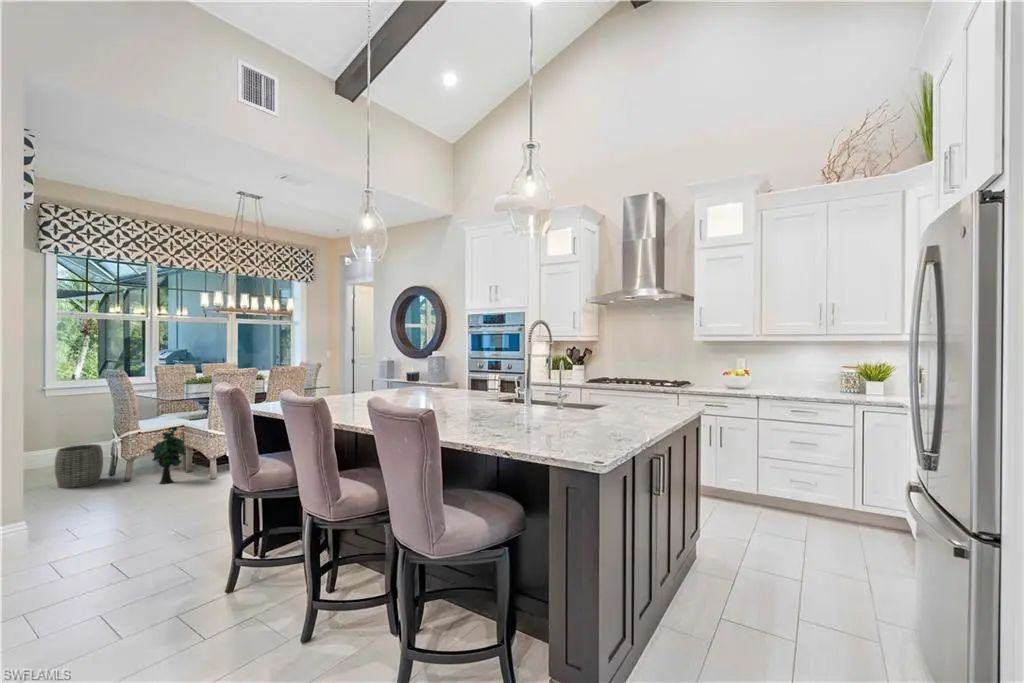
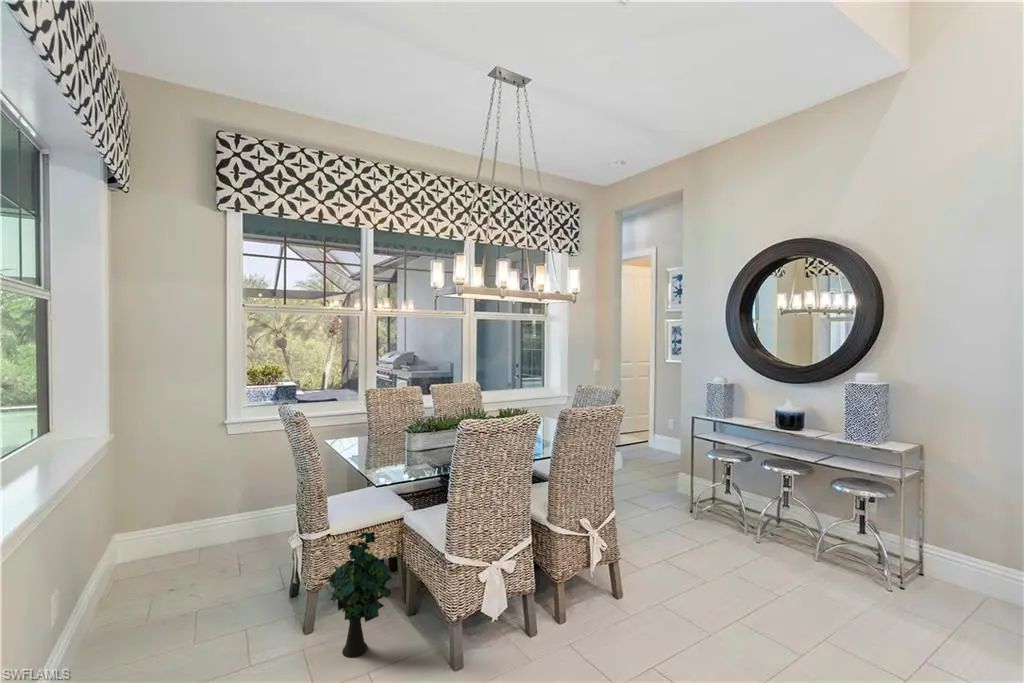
woven basket: present [55,444,103,488] -> none [189,535,267,630]

